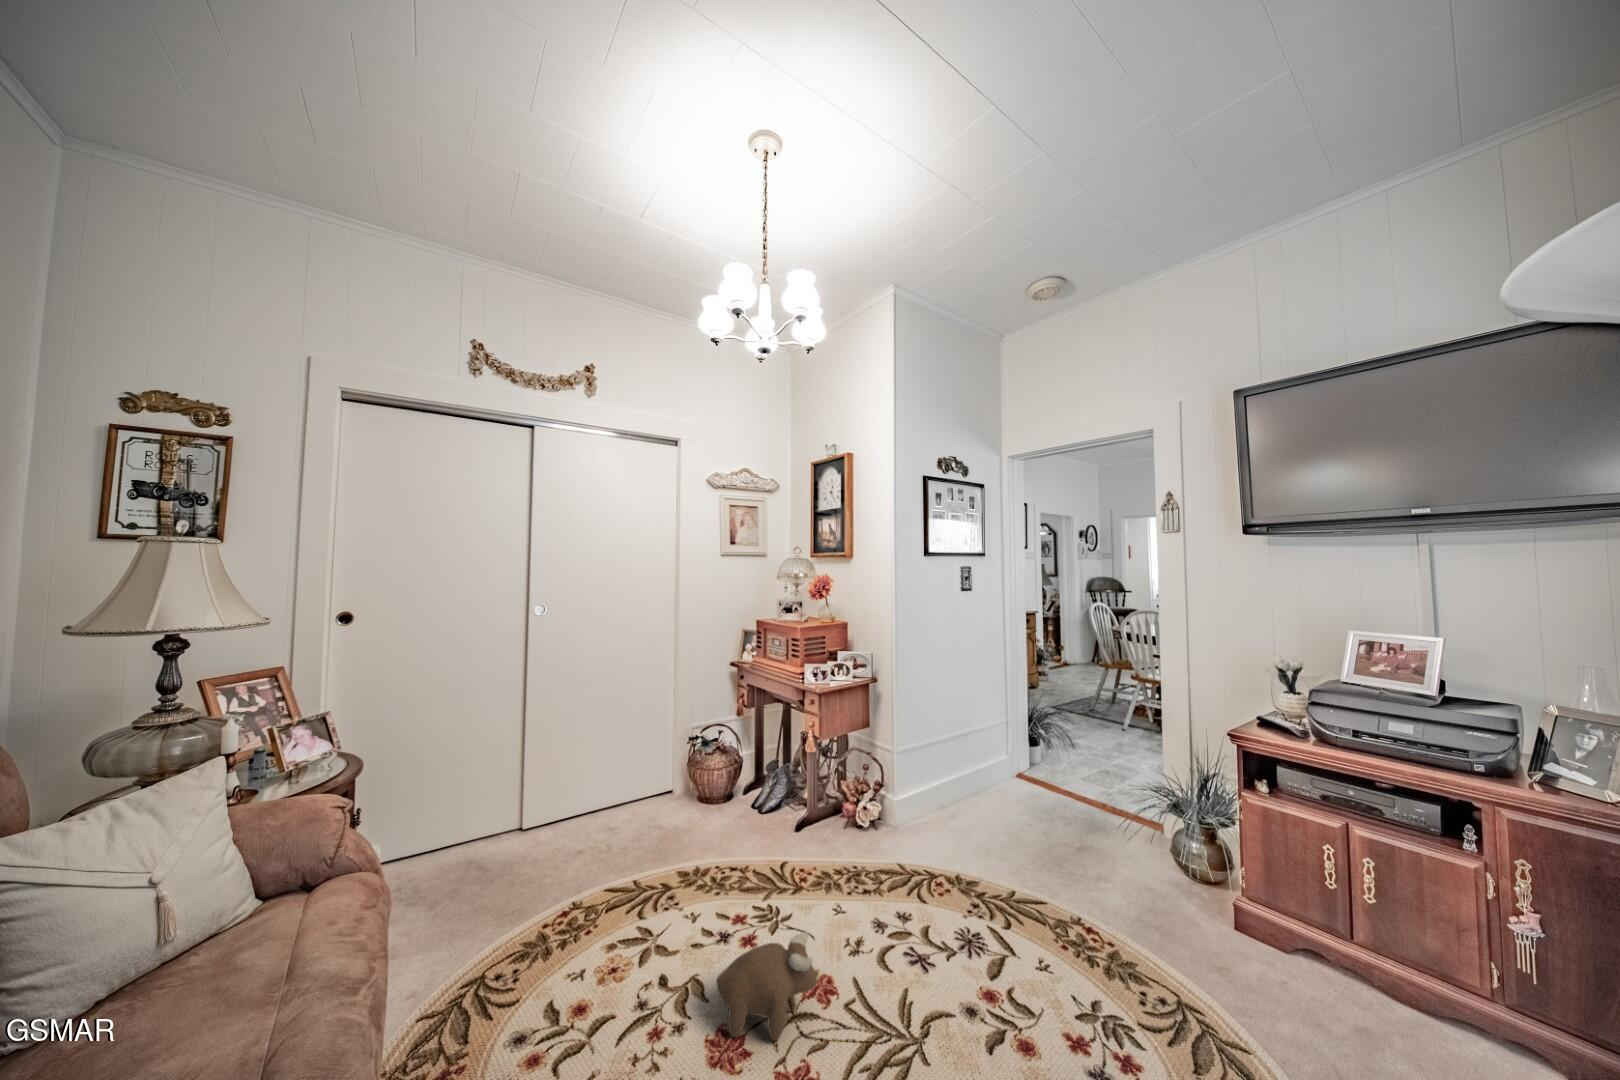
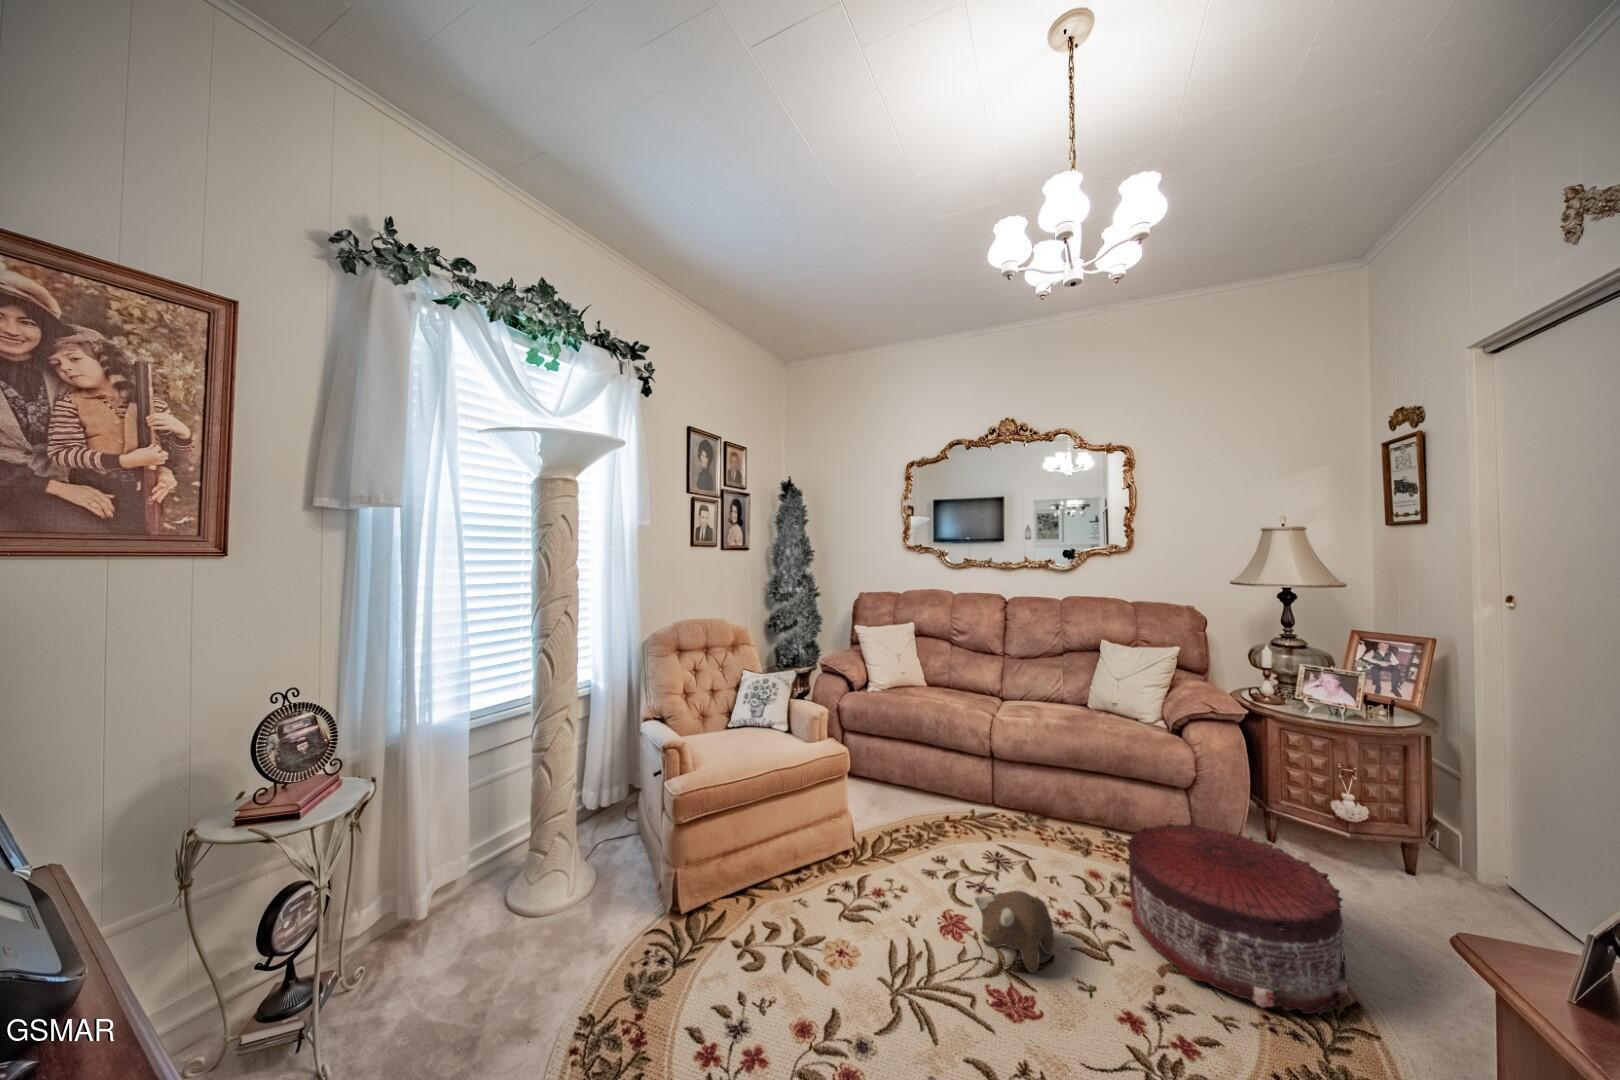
pouf: none [501,822,677,1004] -> present [1127,824,1348,1015]

